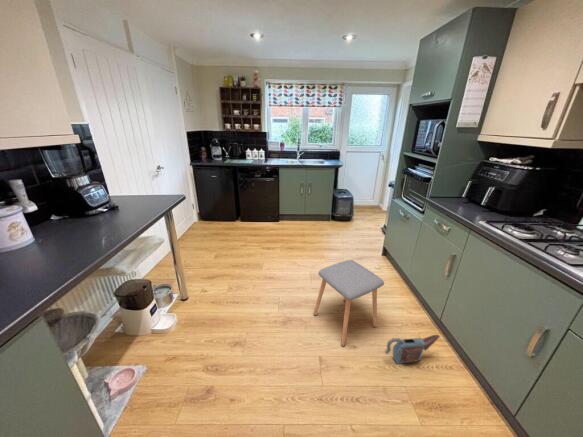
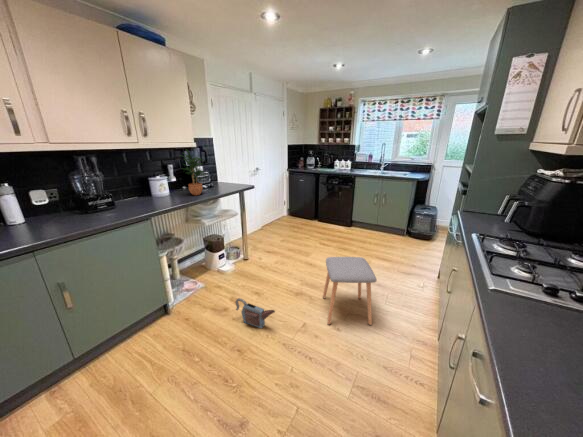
potted plant: none [50,146,119,230] -> present [183,150,206,195]
watering can: present [385,335,439,364] -> present [236,298,275,328]

